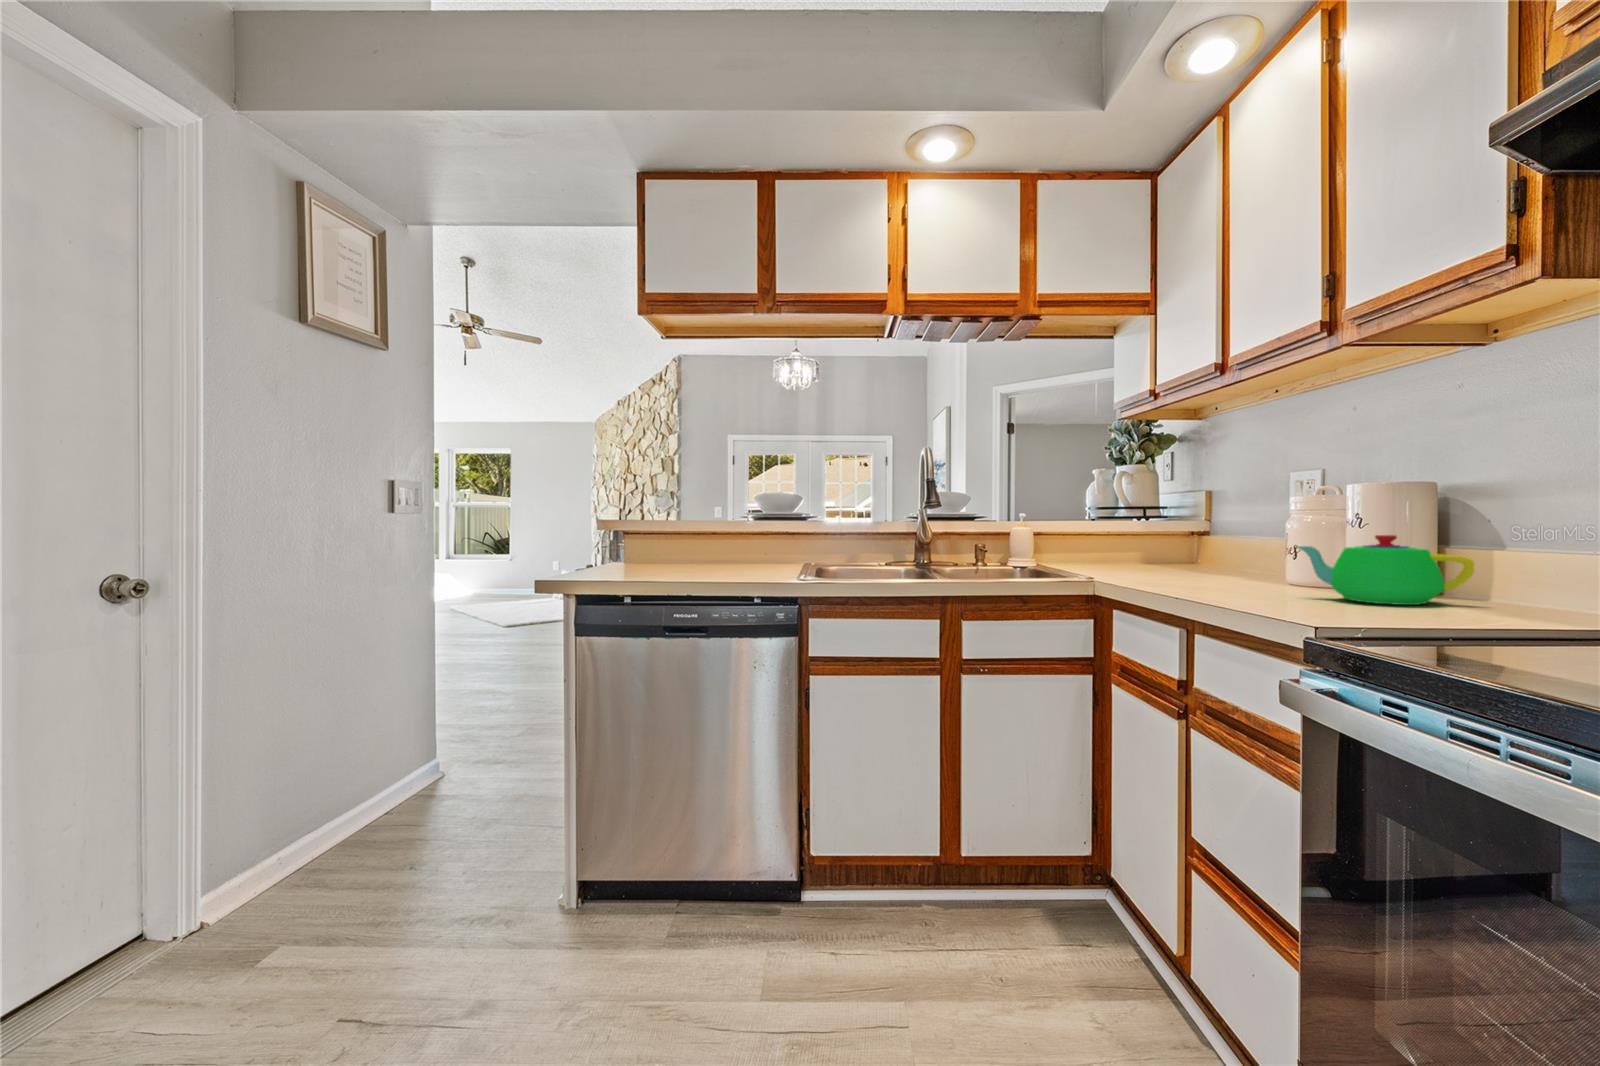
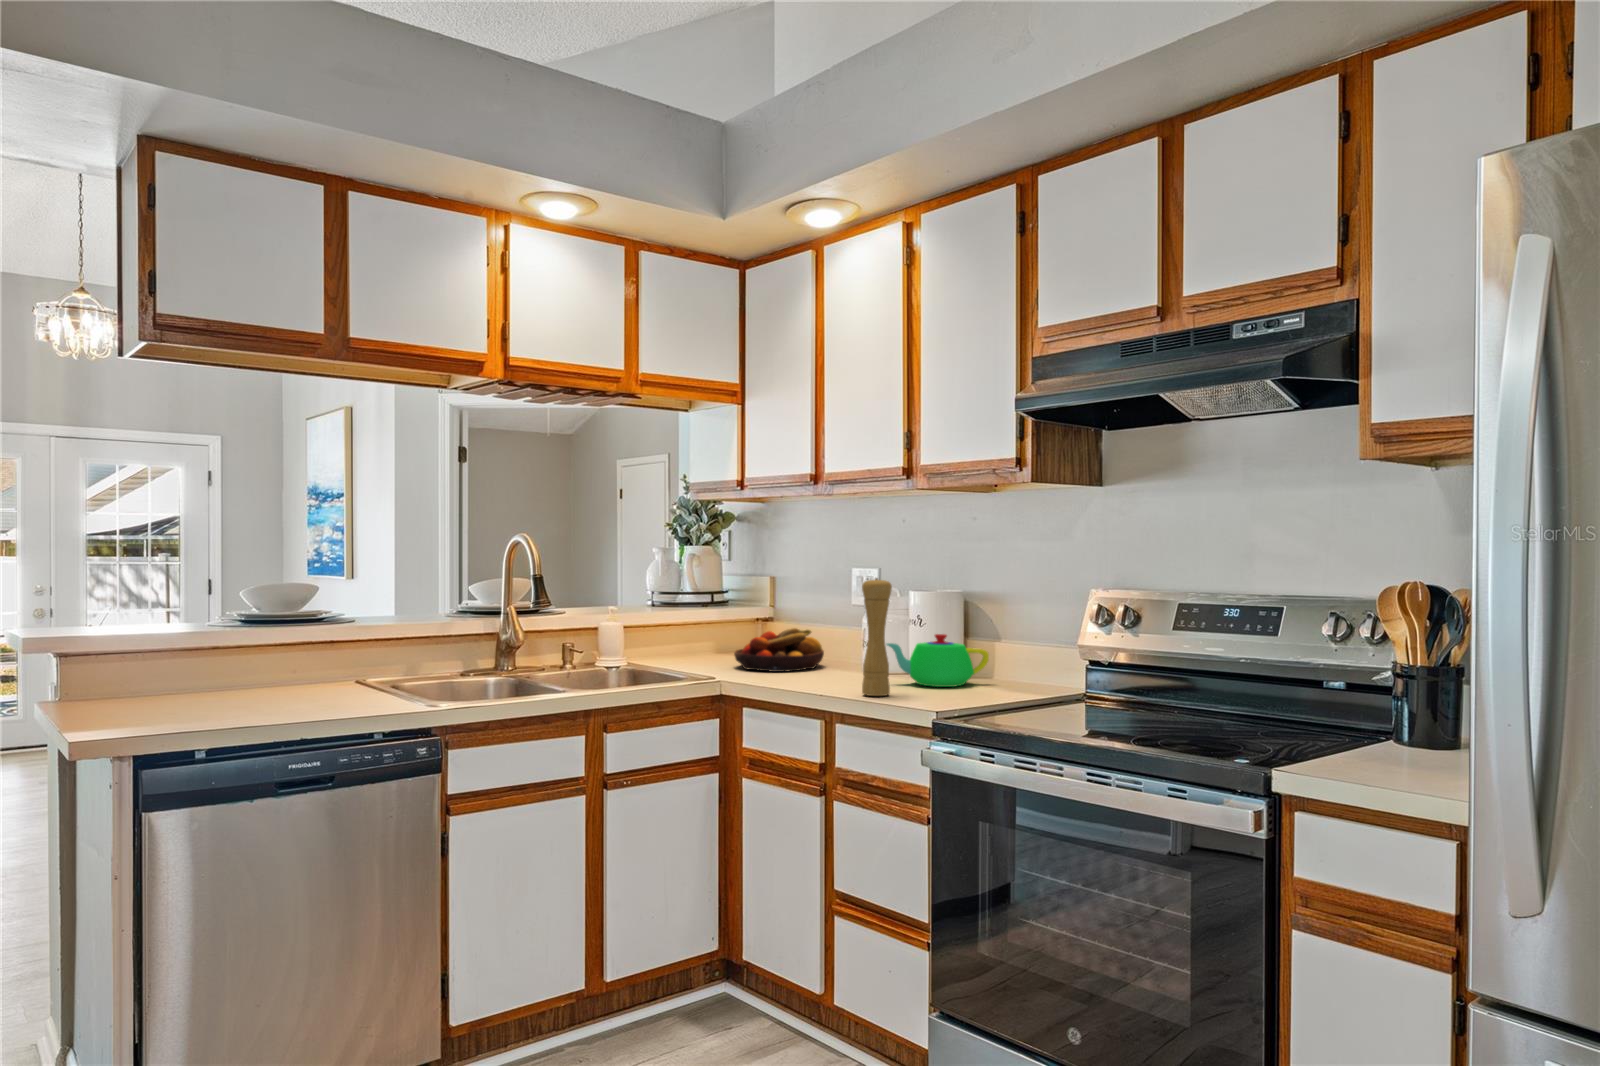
pepper mill: none [1238,457,1283,606] -> present [862,578,892,696]
fruit bowl: none [1137,537,1247,581] -> present [734,628,824,672]

